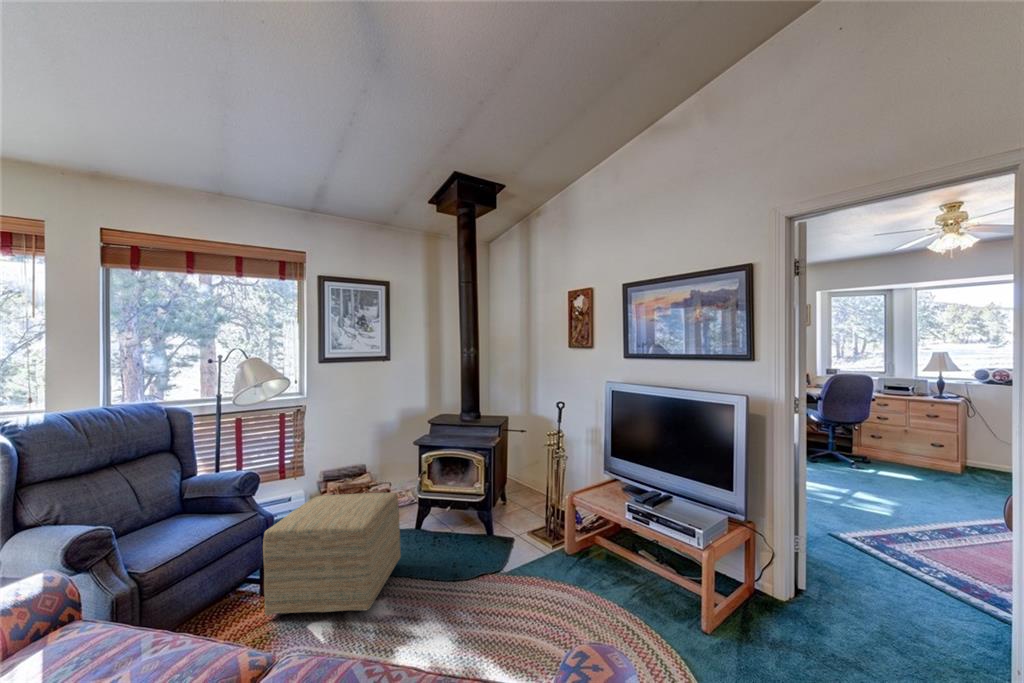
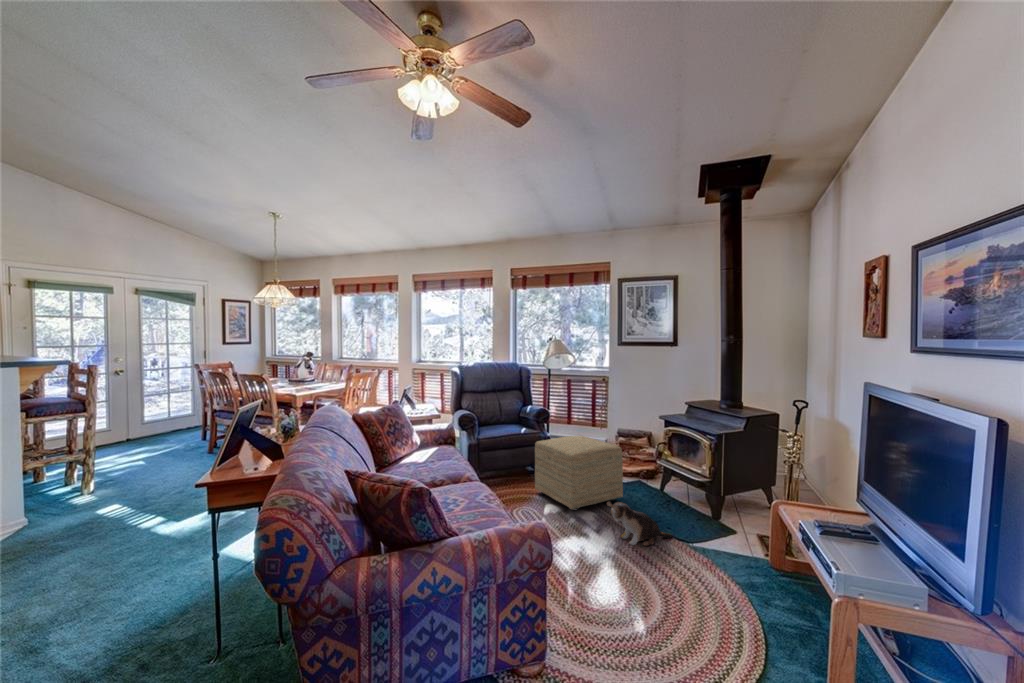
plush toy: none [439,560,487,609] -> present [607,502,672,546]

